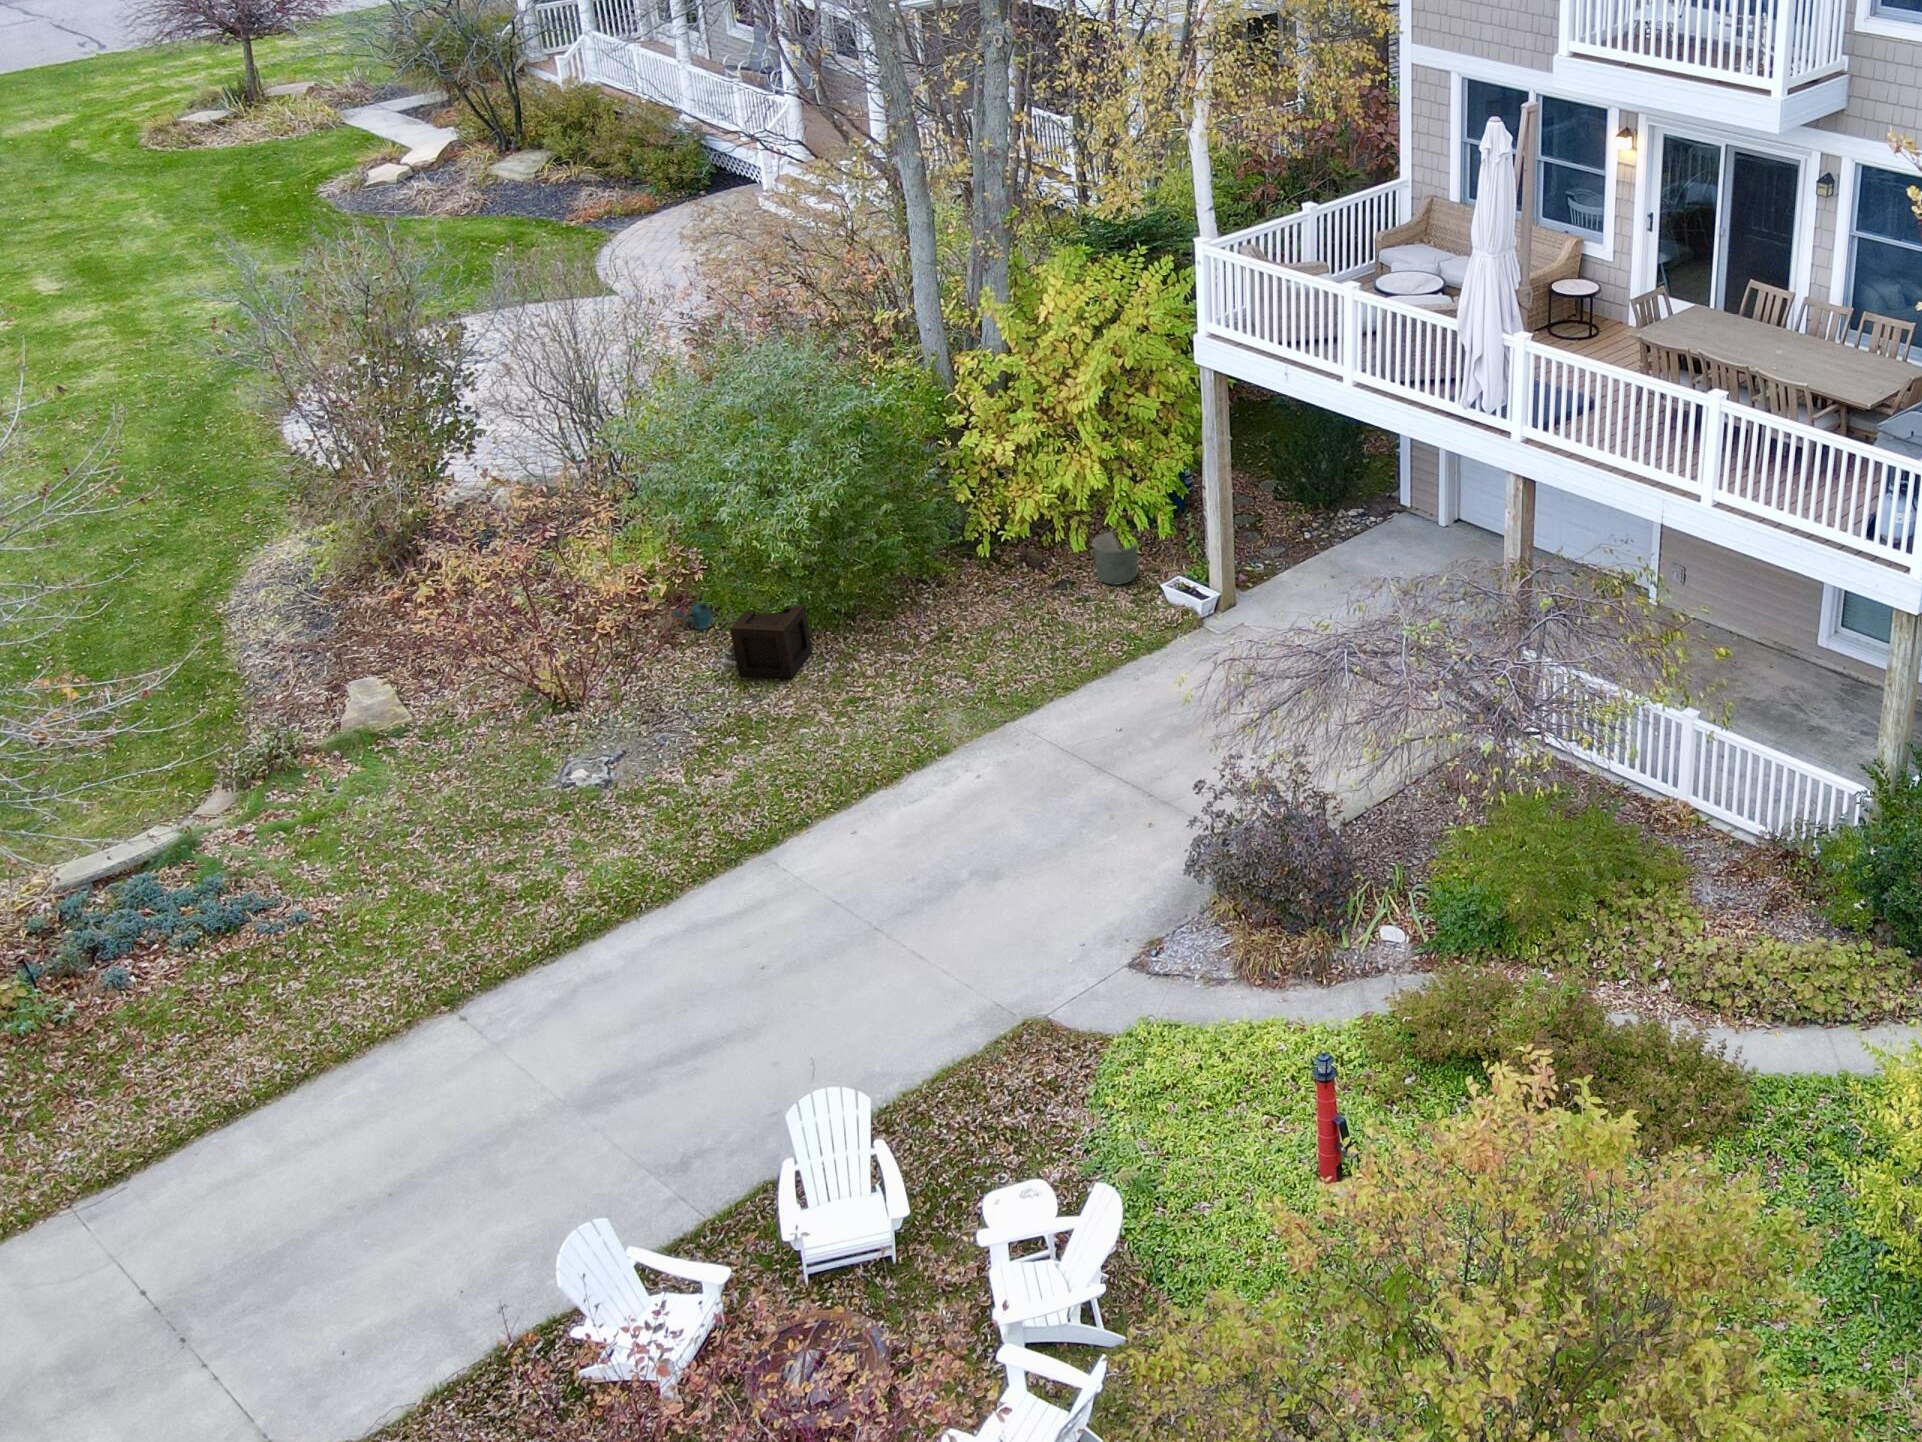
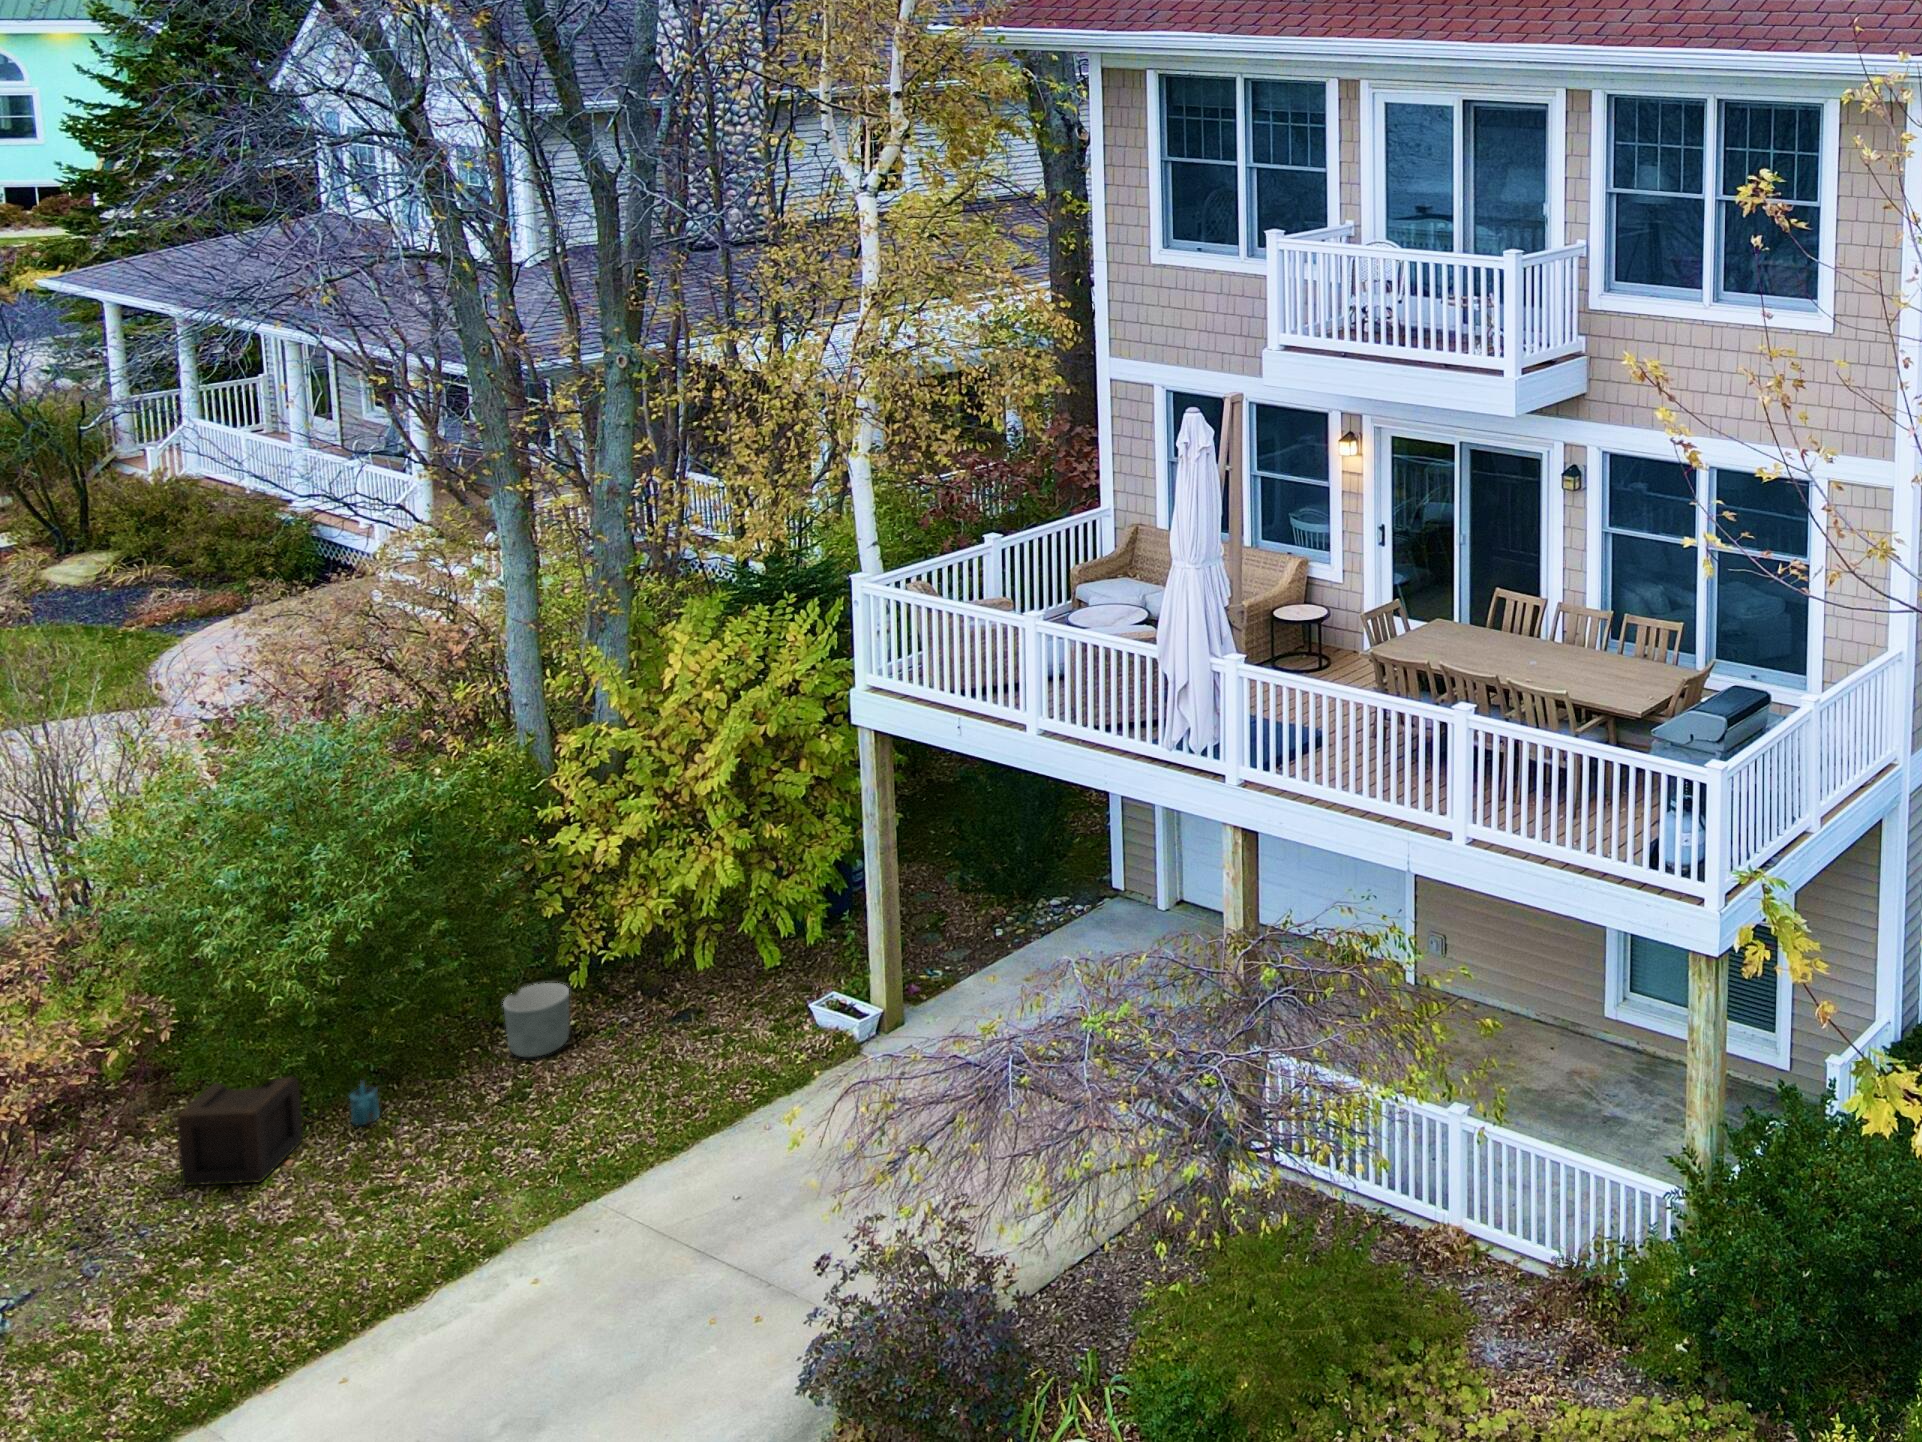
planter: present [1093,533,1138,585] -> present [503,983,569,1057]
watering can: present [673,602,713,630] -> present [350,1081,380,1125]

